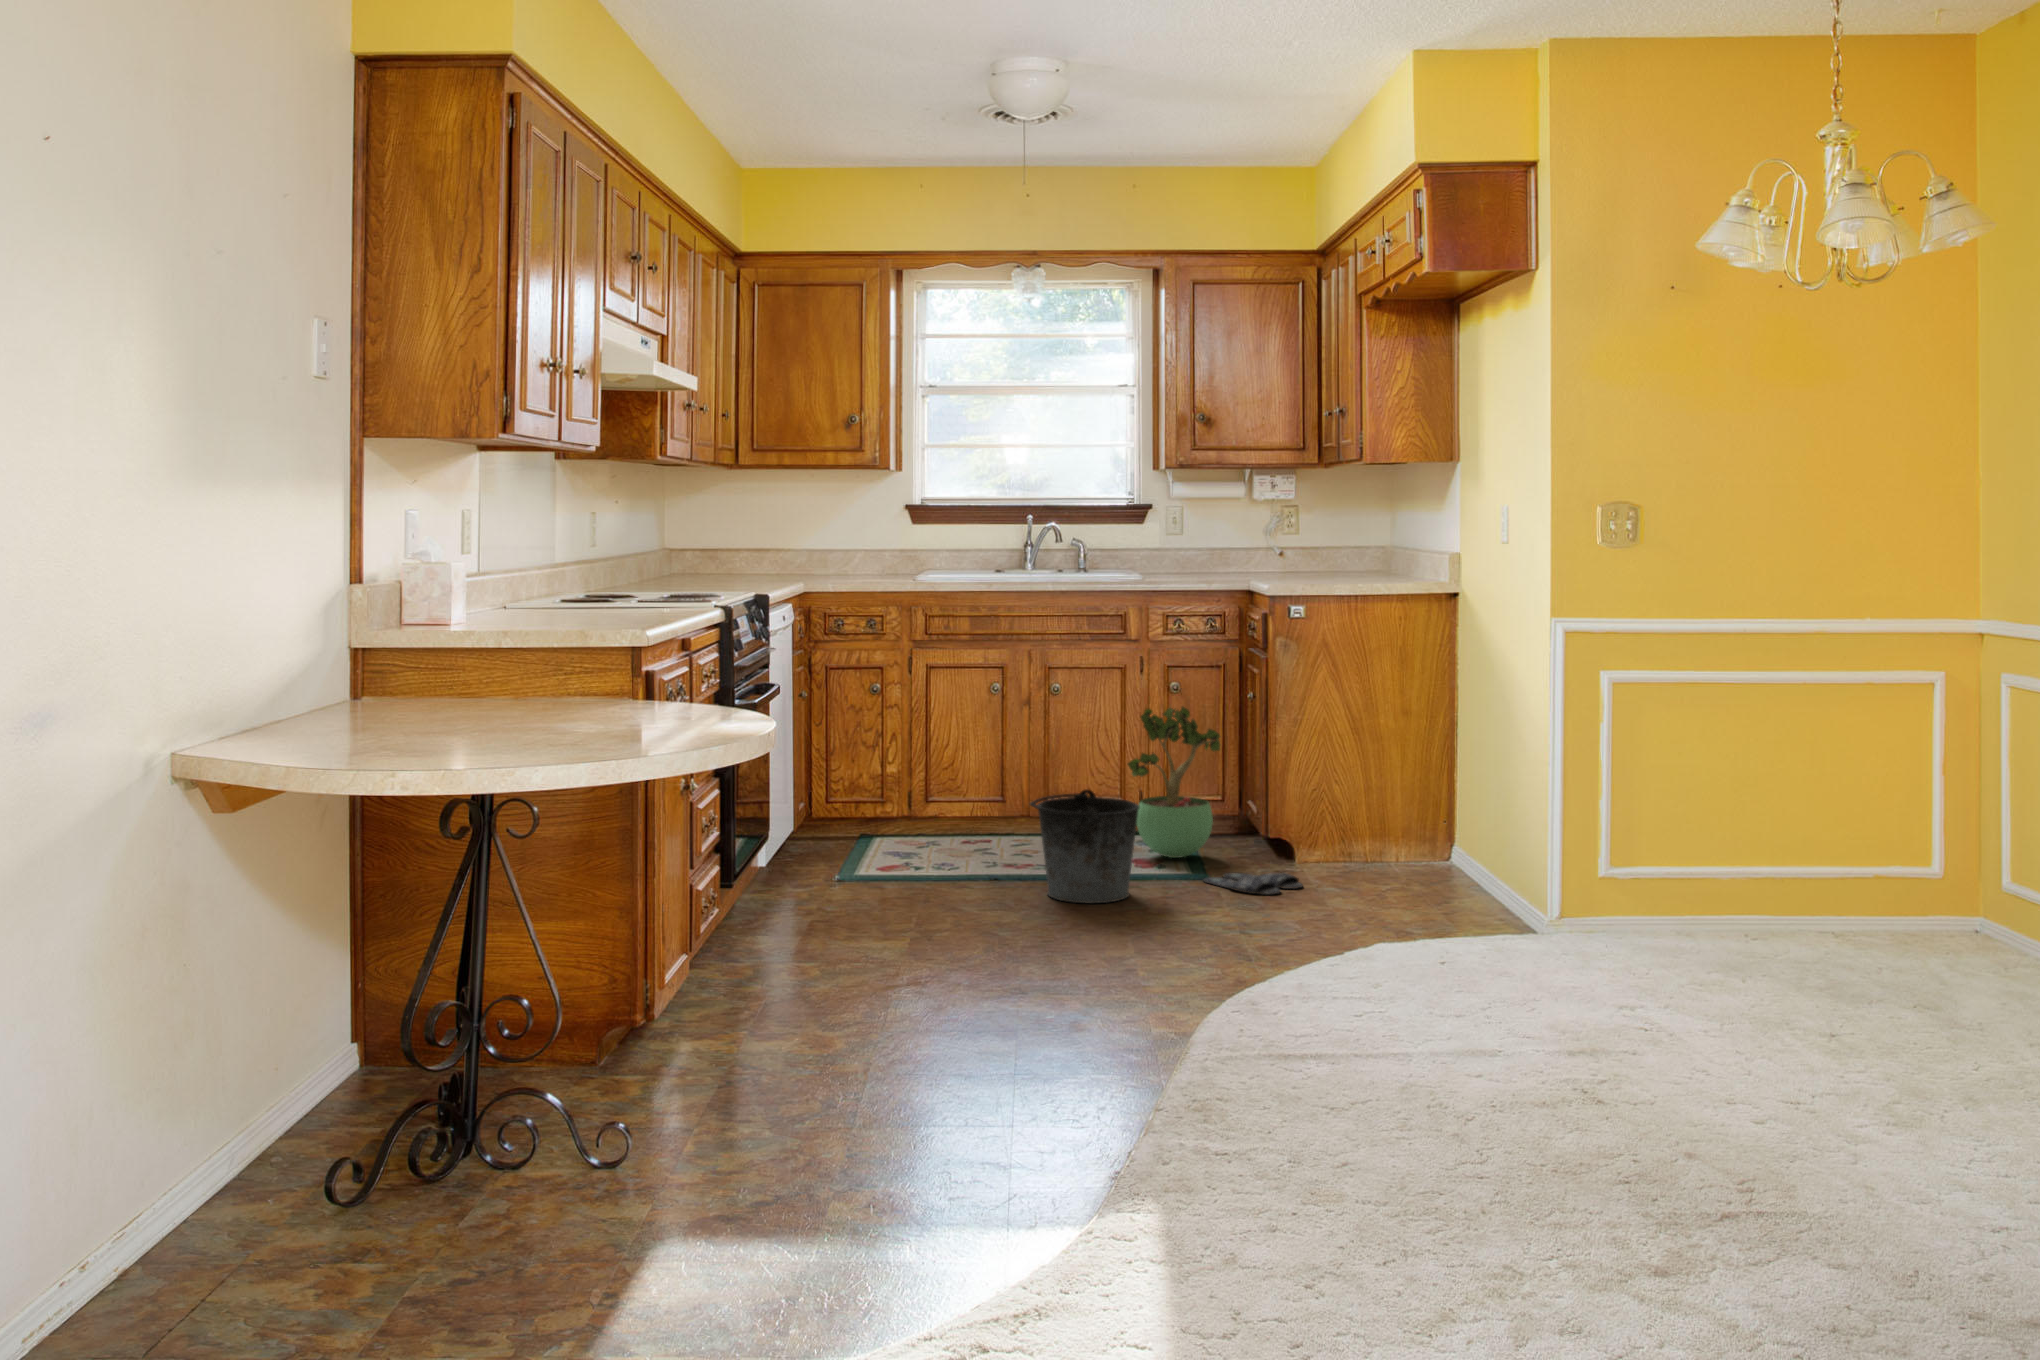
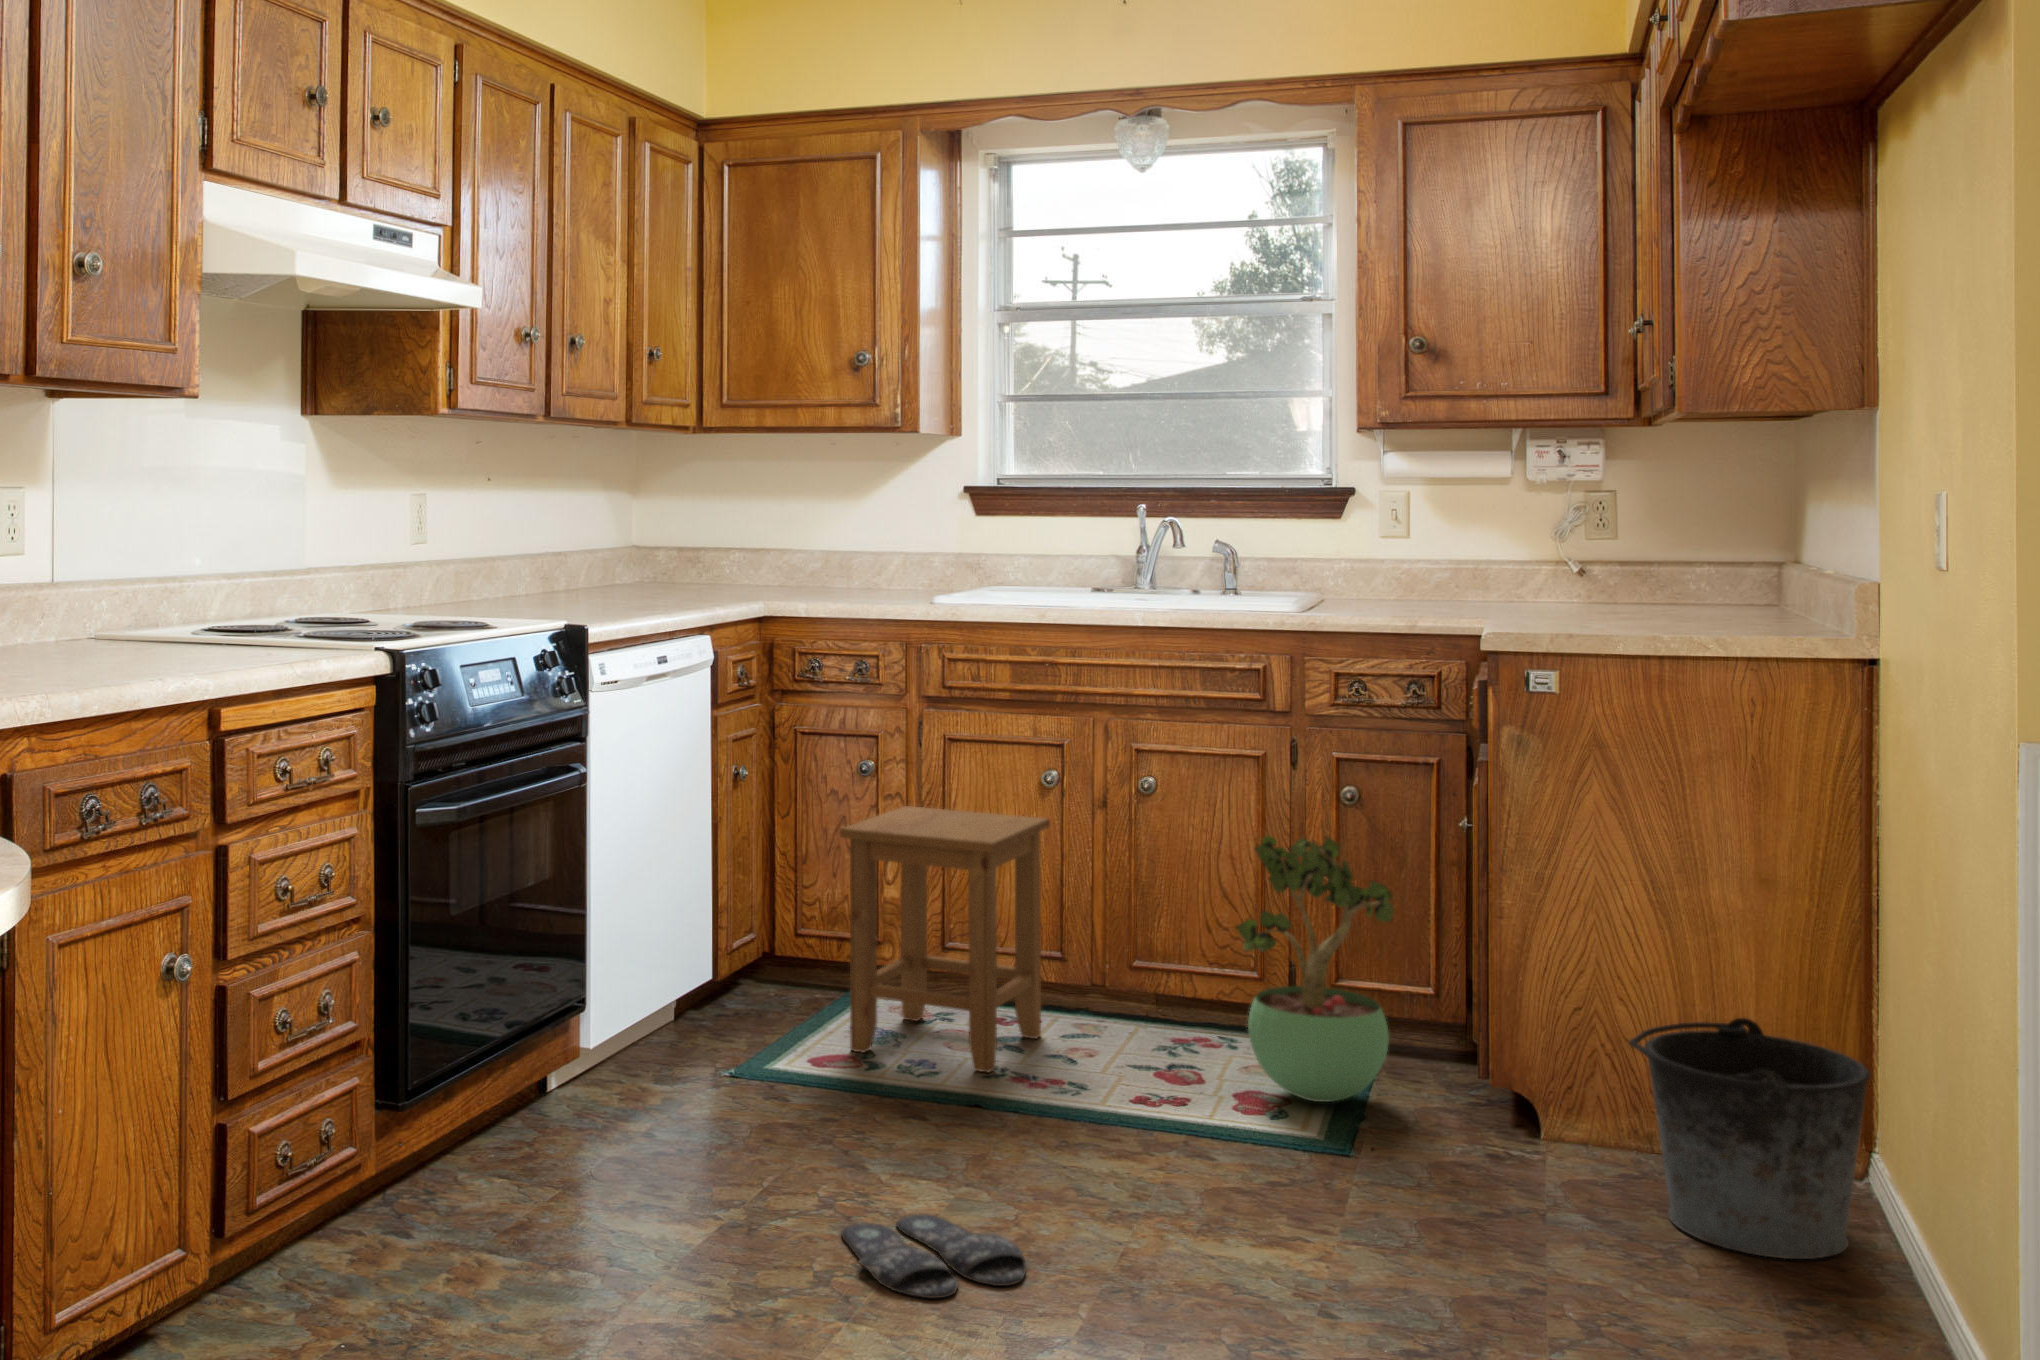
stool: none [893,709,1007,861] -> present [840,806,1050,1072]
bucket: present [1030,789,1140,903] -> present [1629,1018,1870,1259]
slippers: present [1203,873,1303,895] -> present [841,1214,1026,1299]

